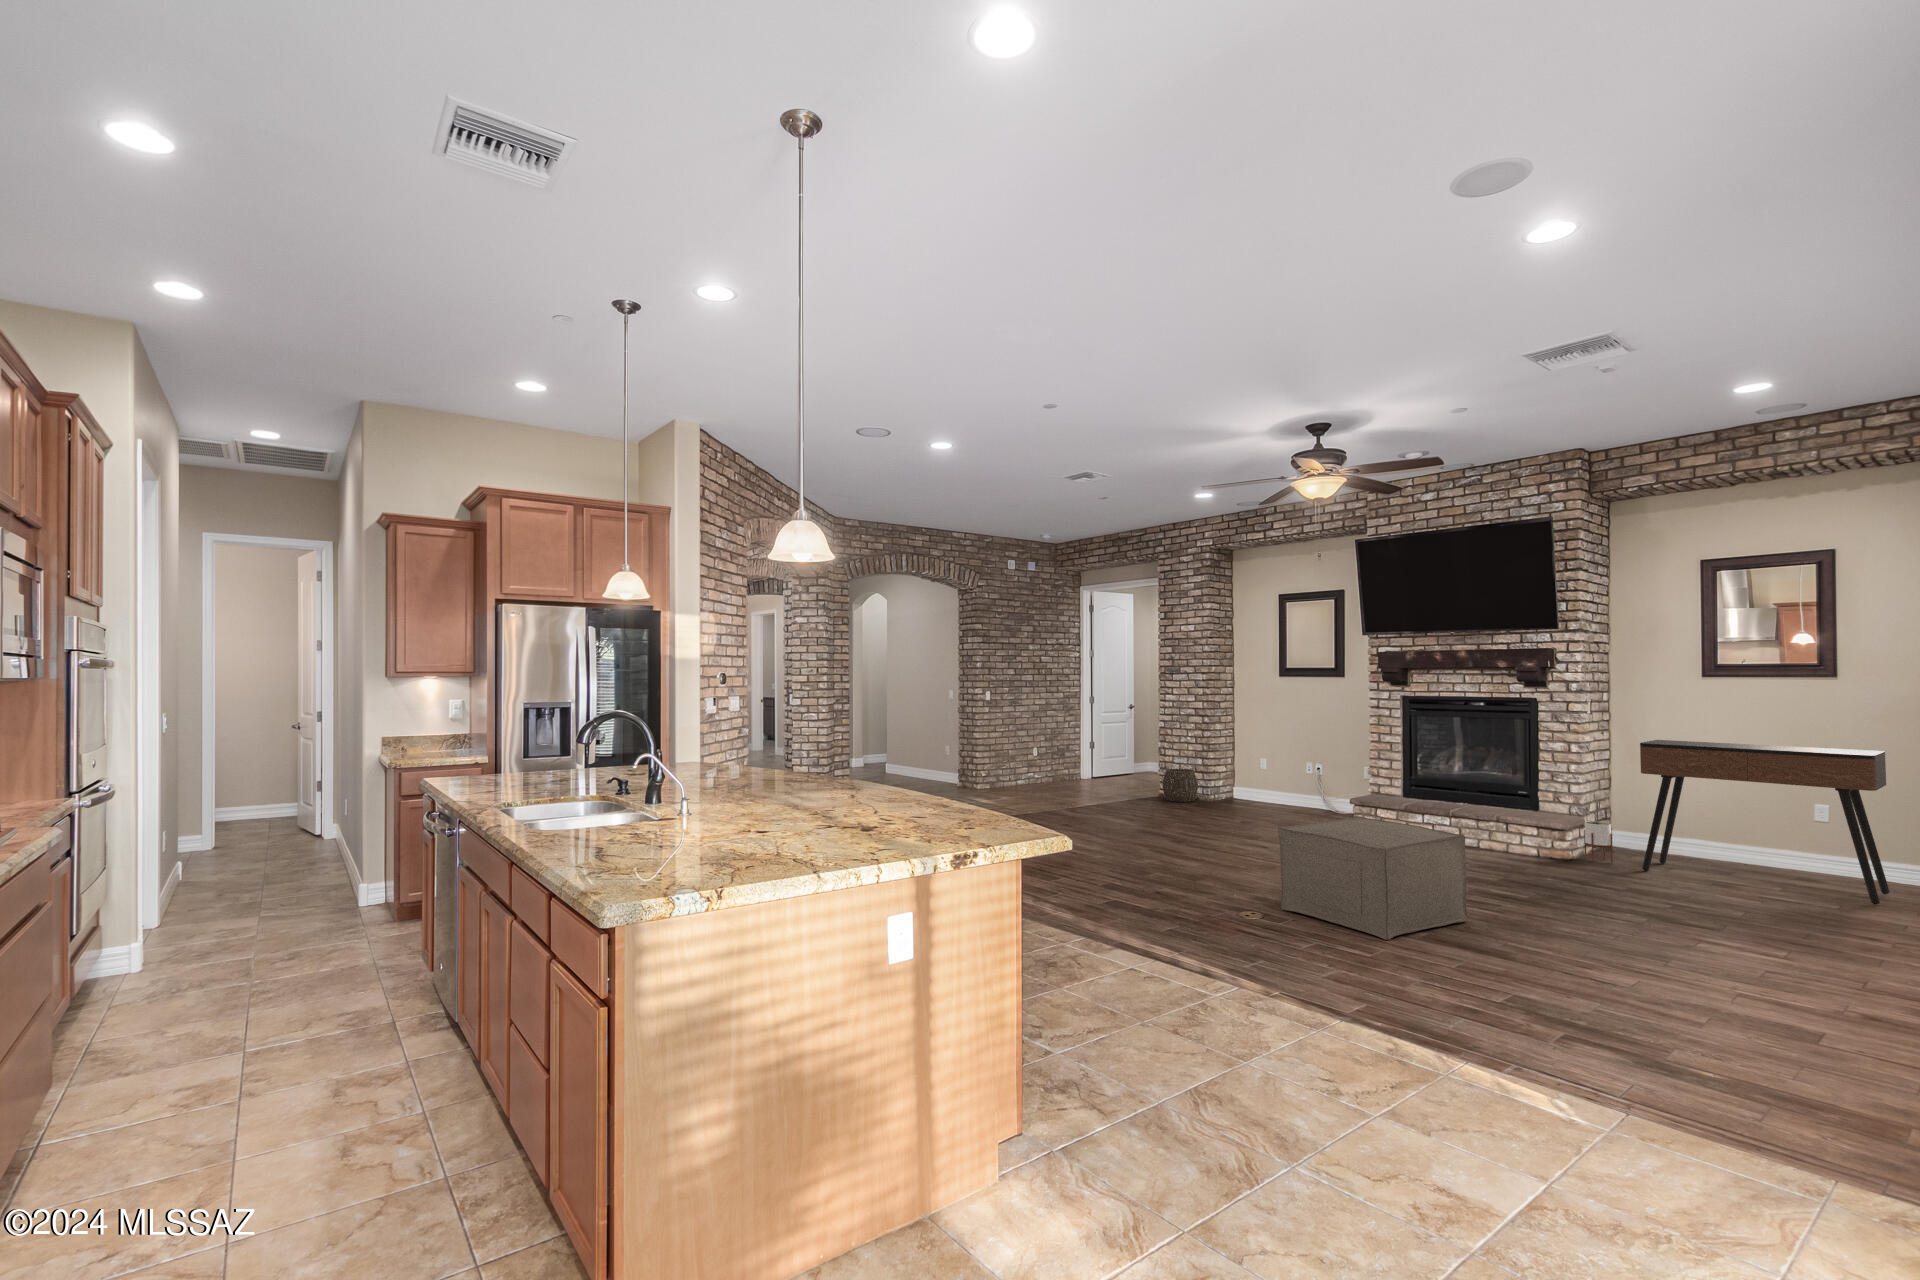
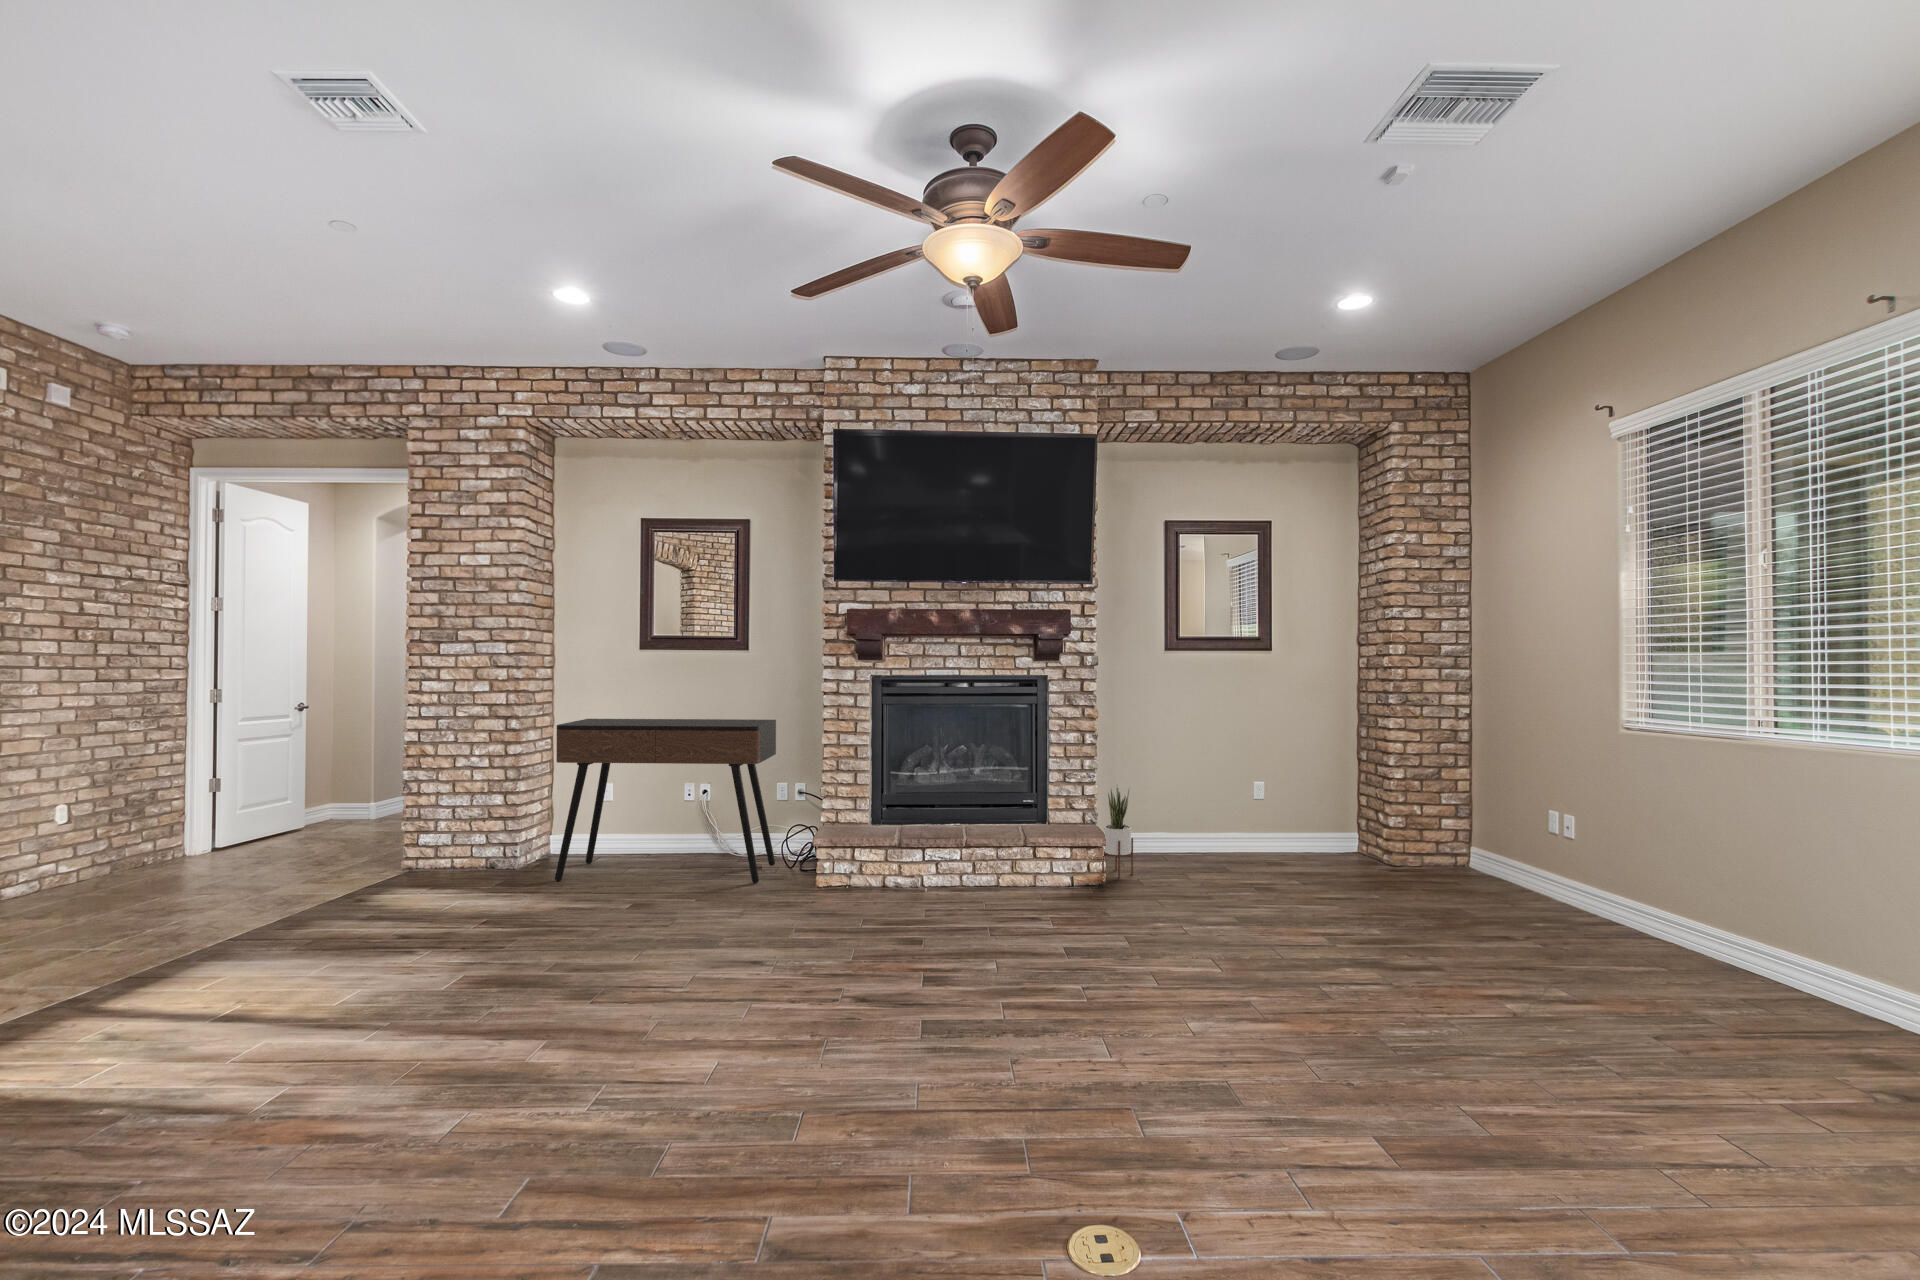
console table: present [1640,740,1890,904] -> present [555,719,776,883]
woven basket: present [1162,769,1198,802] -> none [426,816,500,882]
ottoman: present [1278,816,1468,940] -> none [1083,914,1400,1225]

